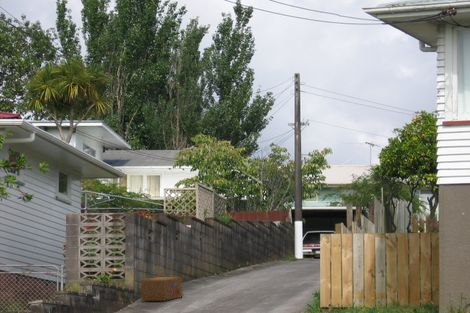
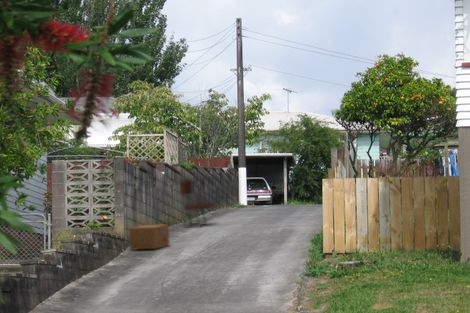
bench: none [210,233,243,280] -> present [180,180,211,227]

